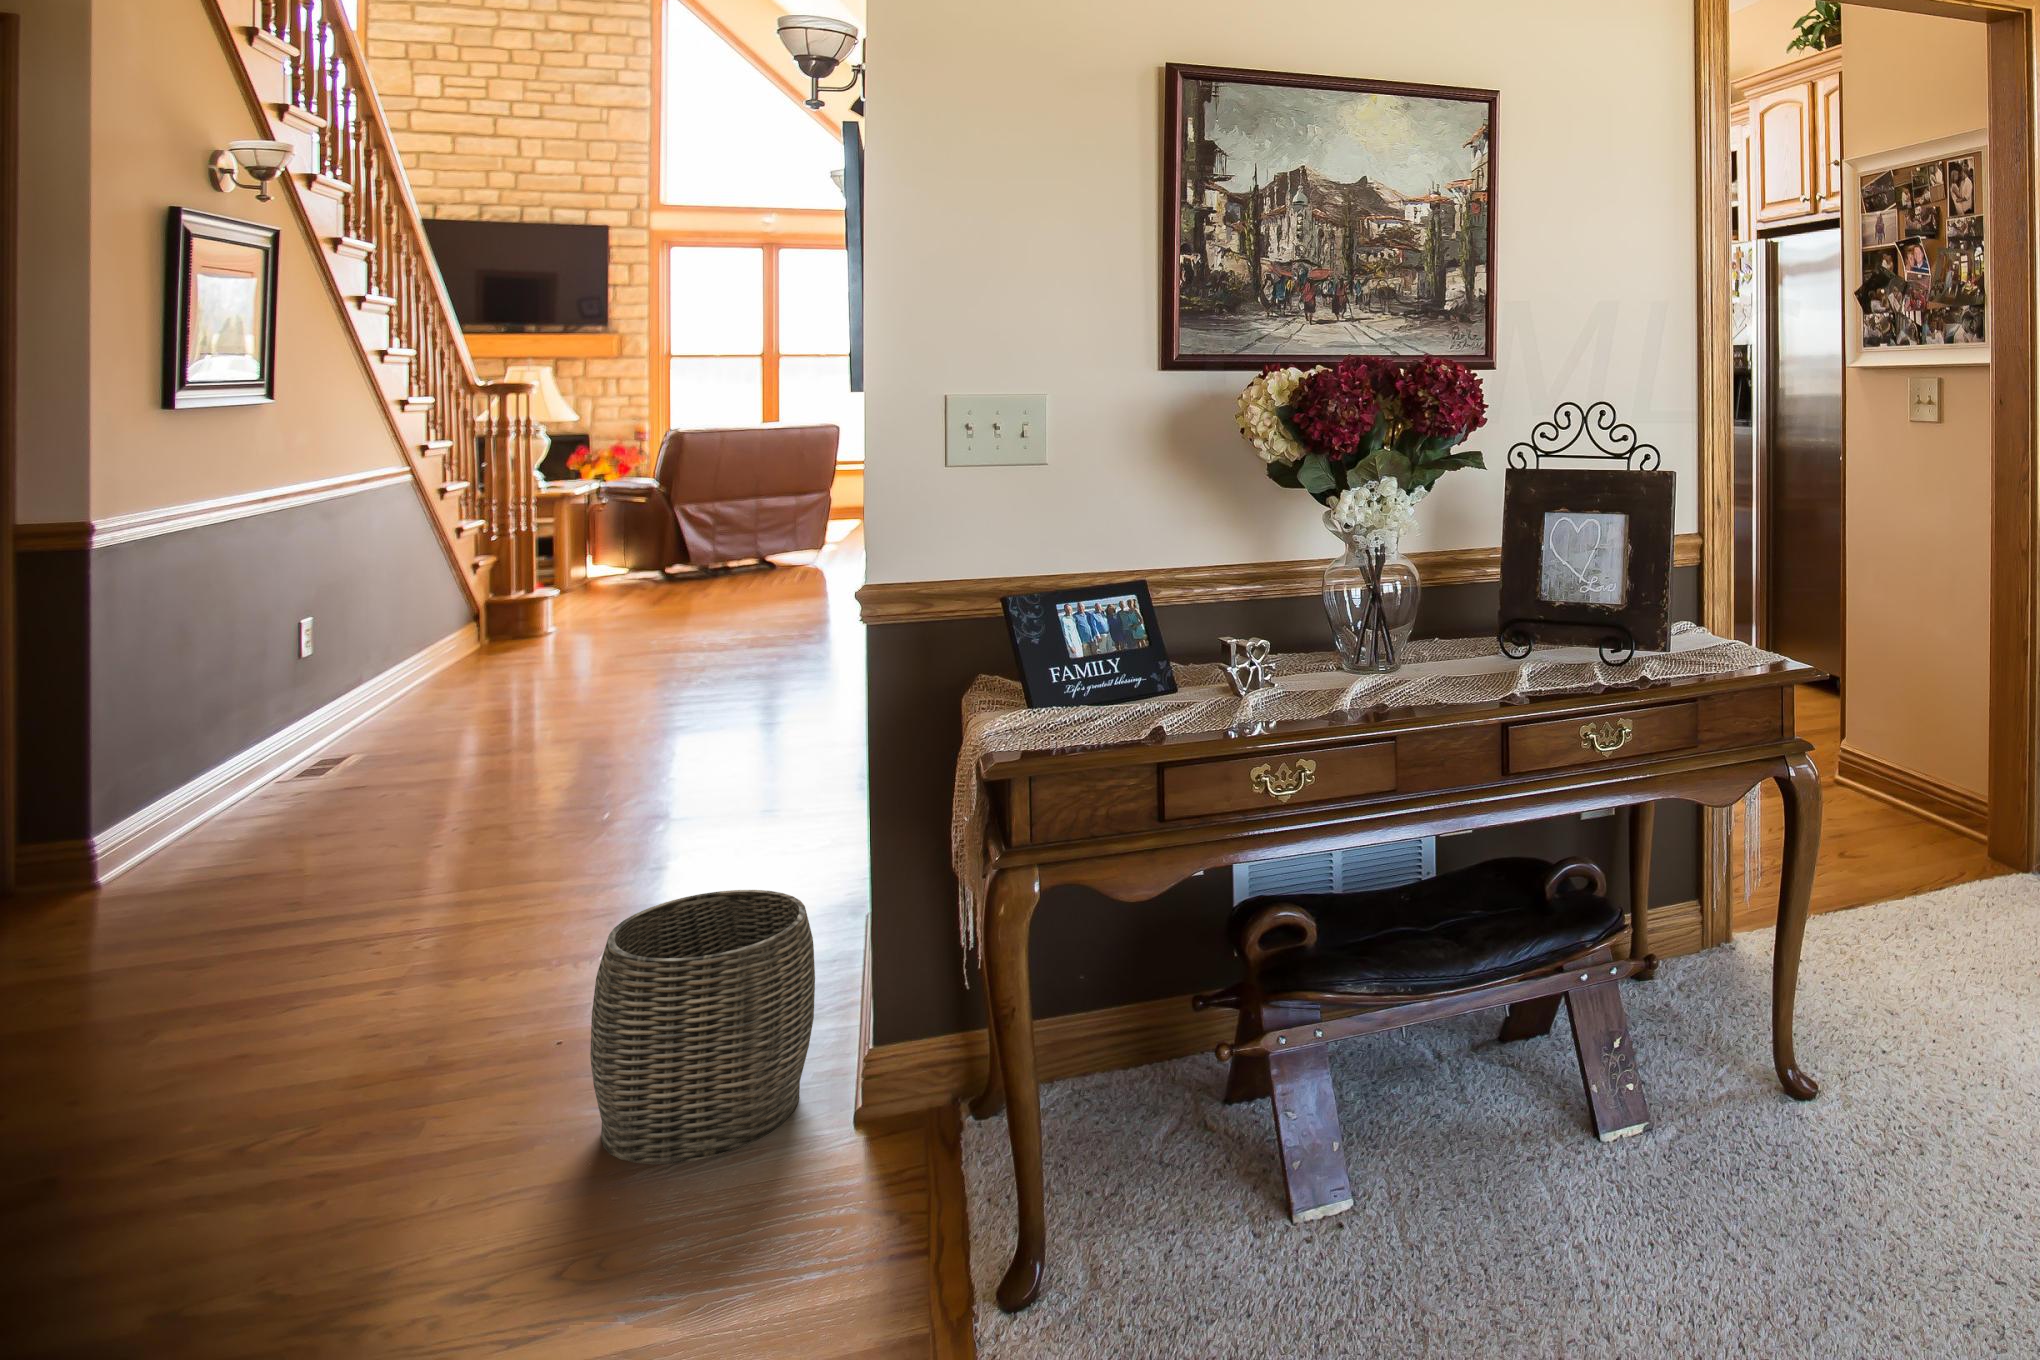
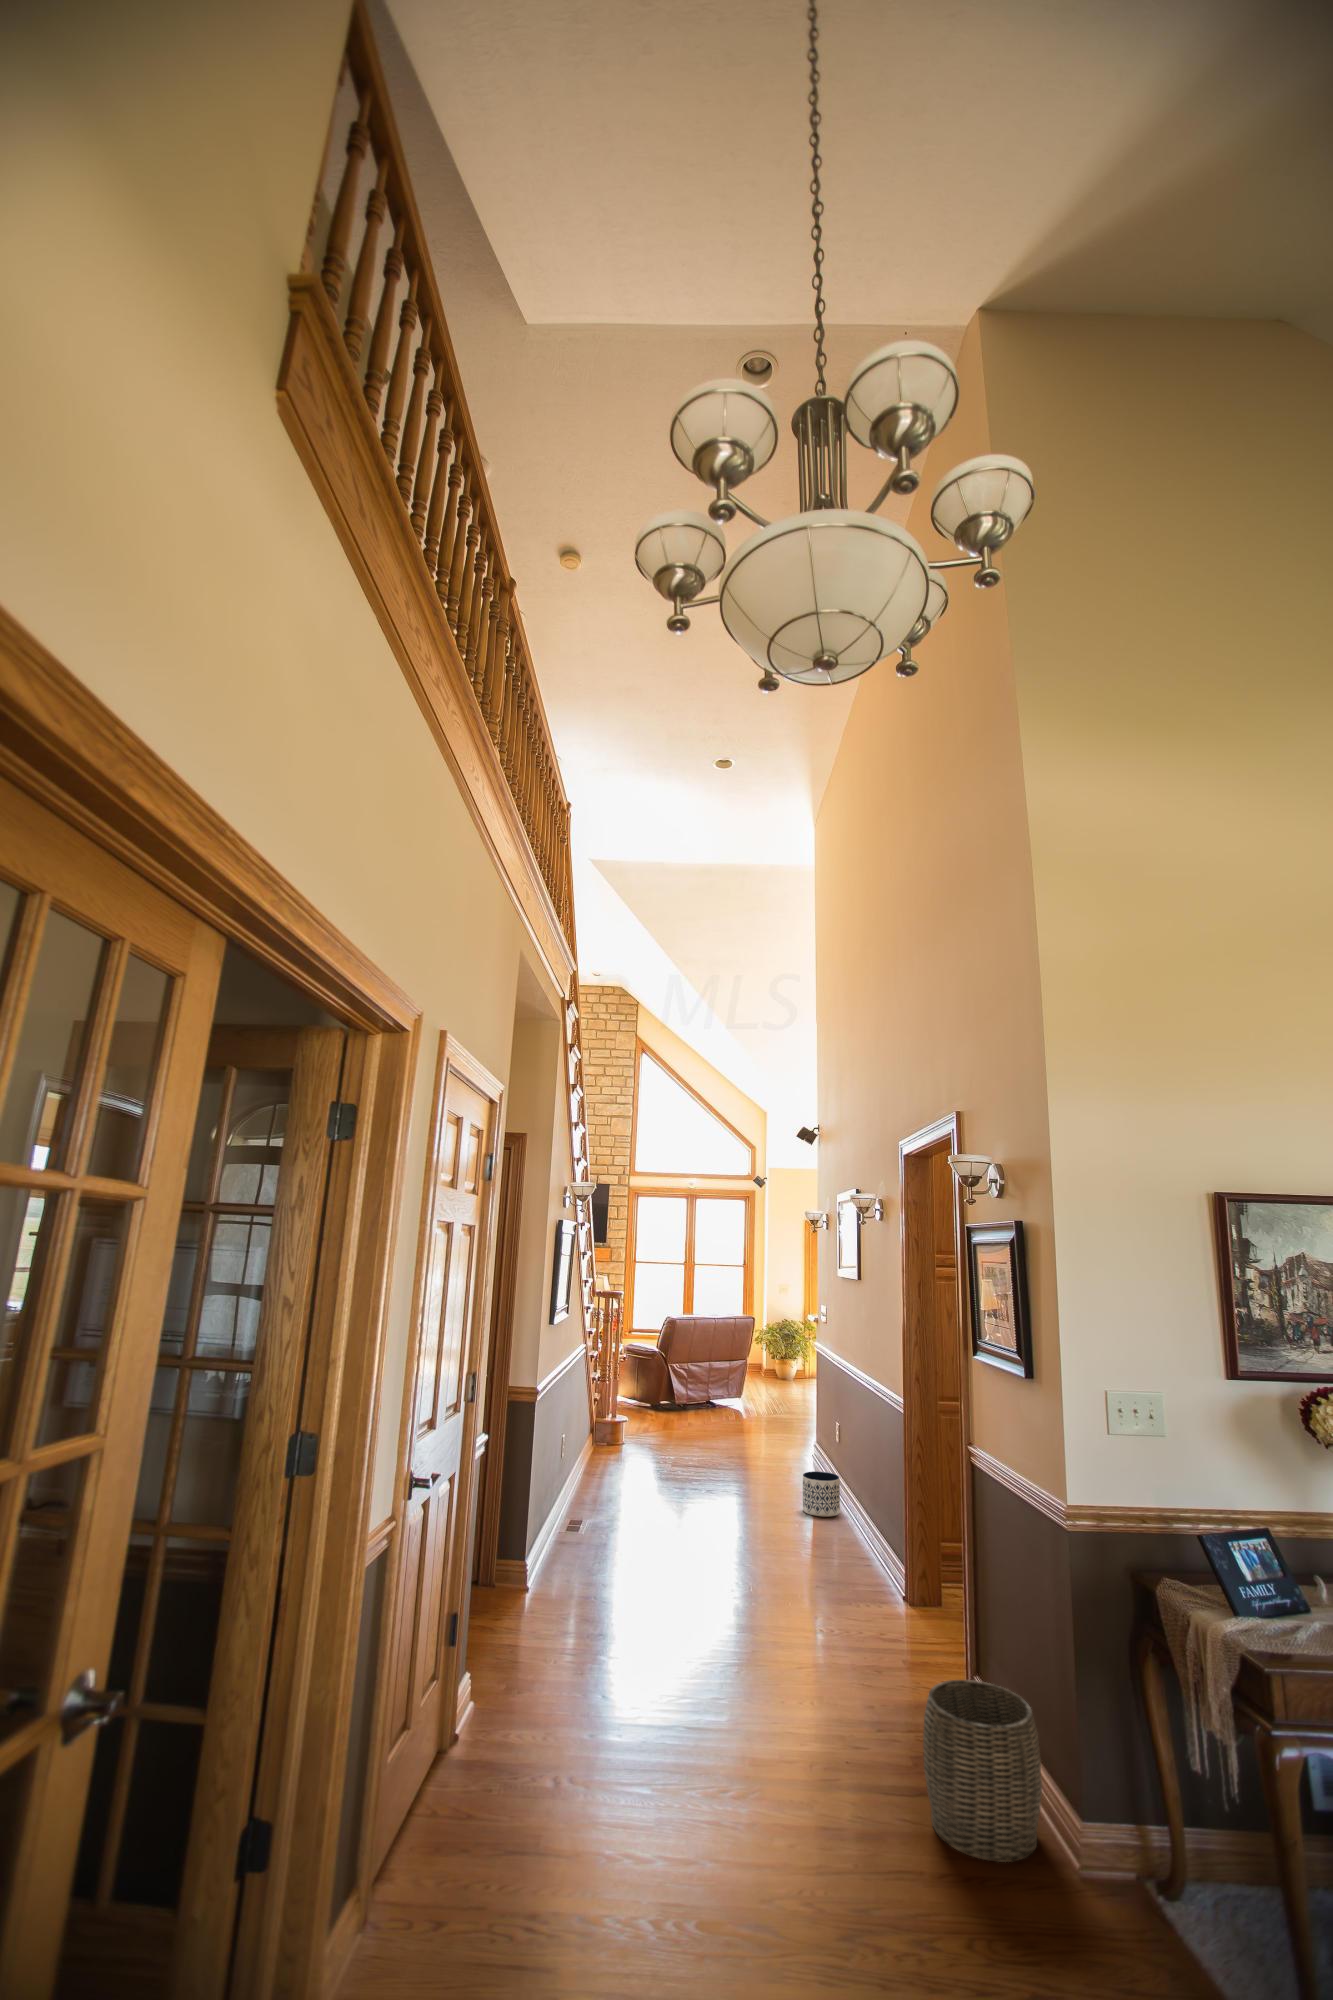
planter: none [794,628,860,692] -> present [803,1471,840,1517]

